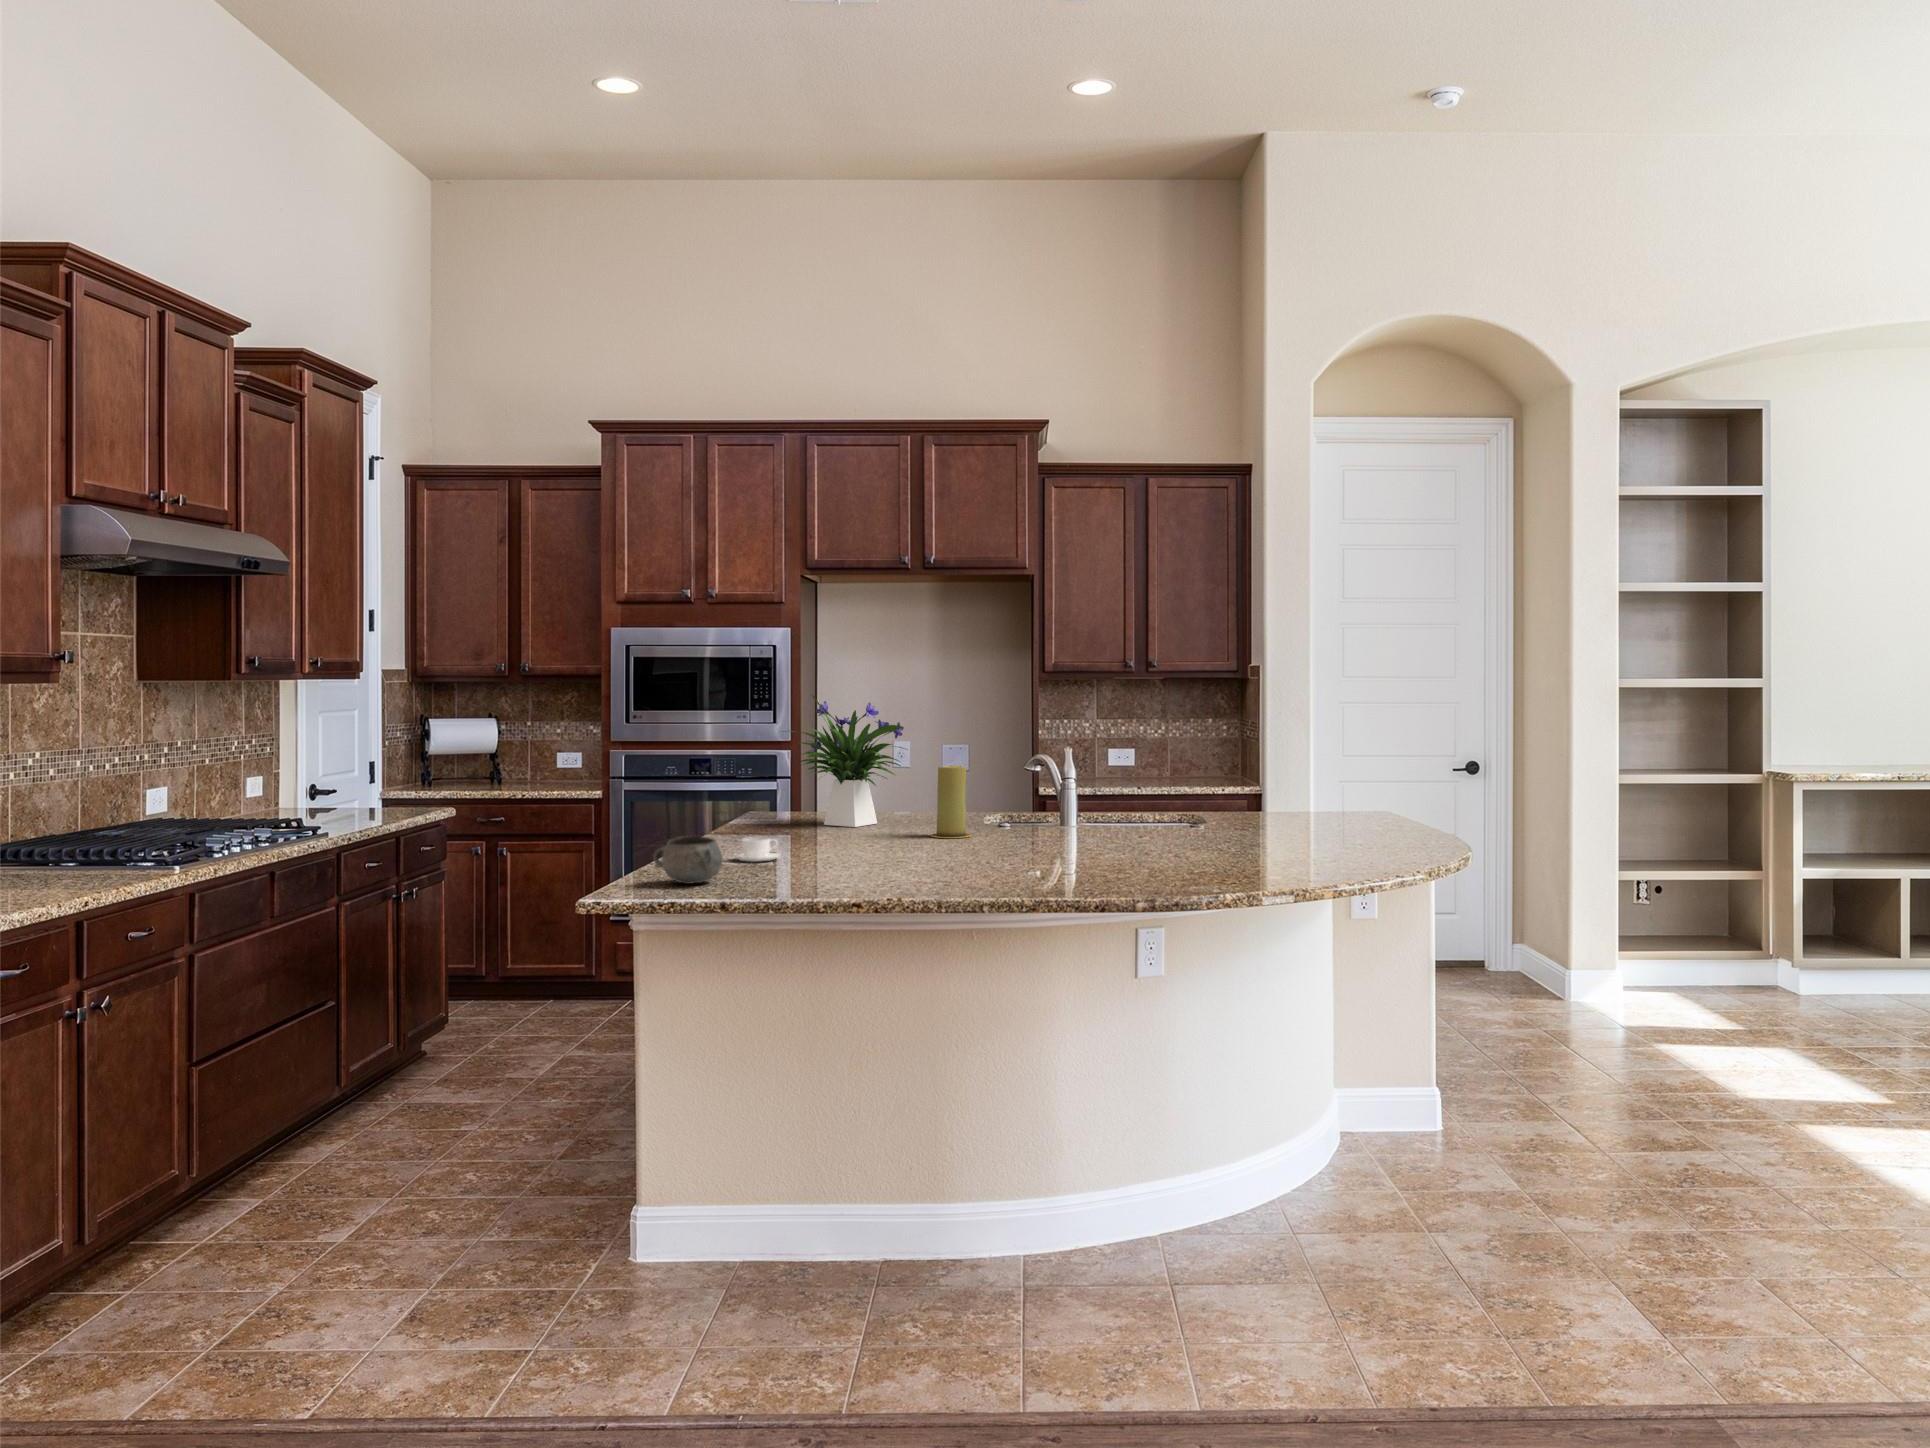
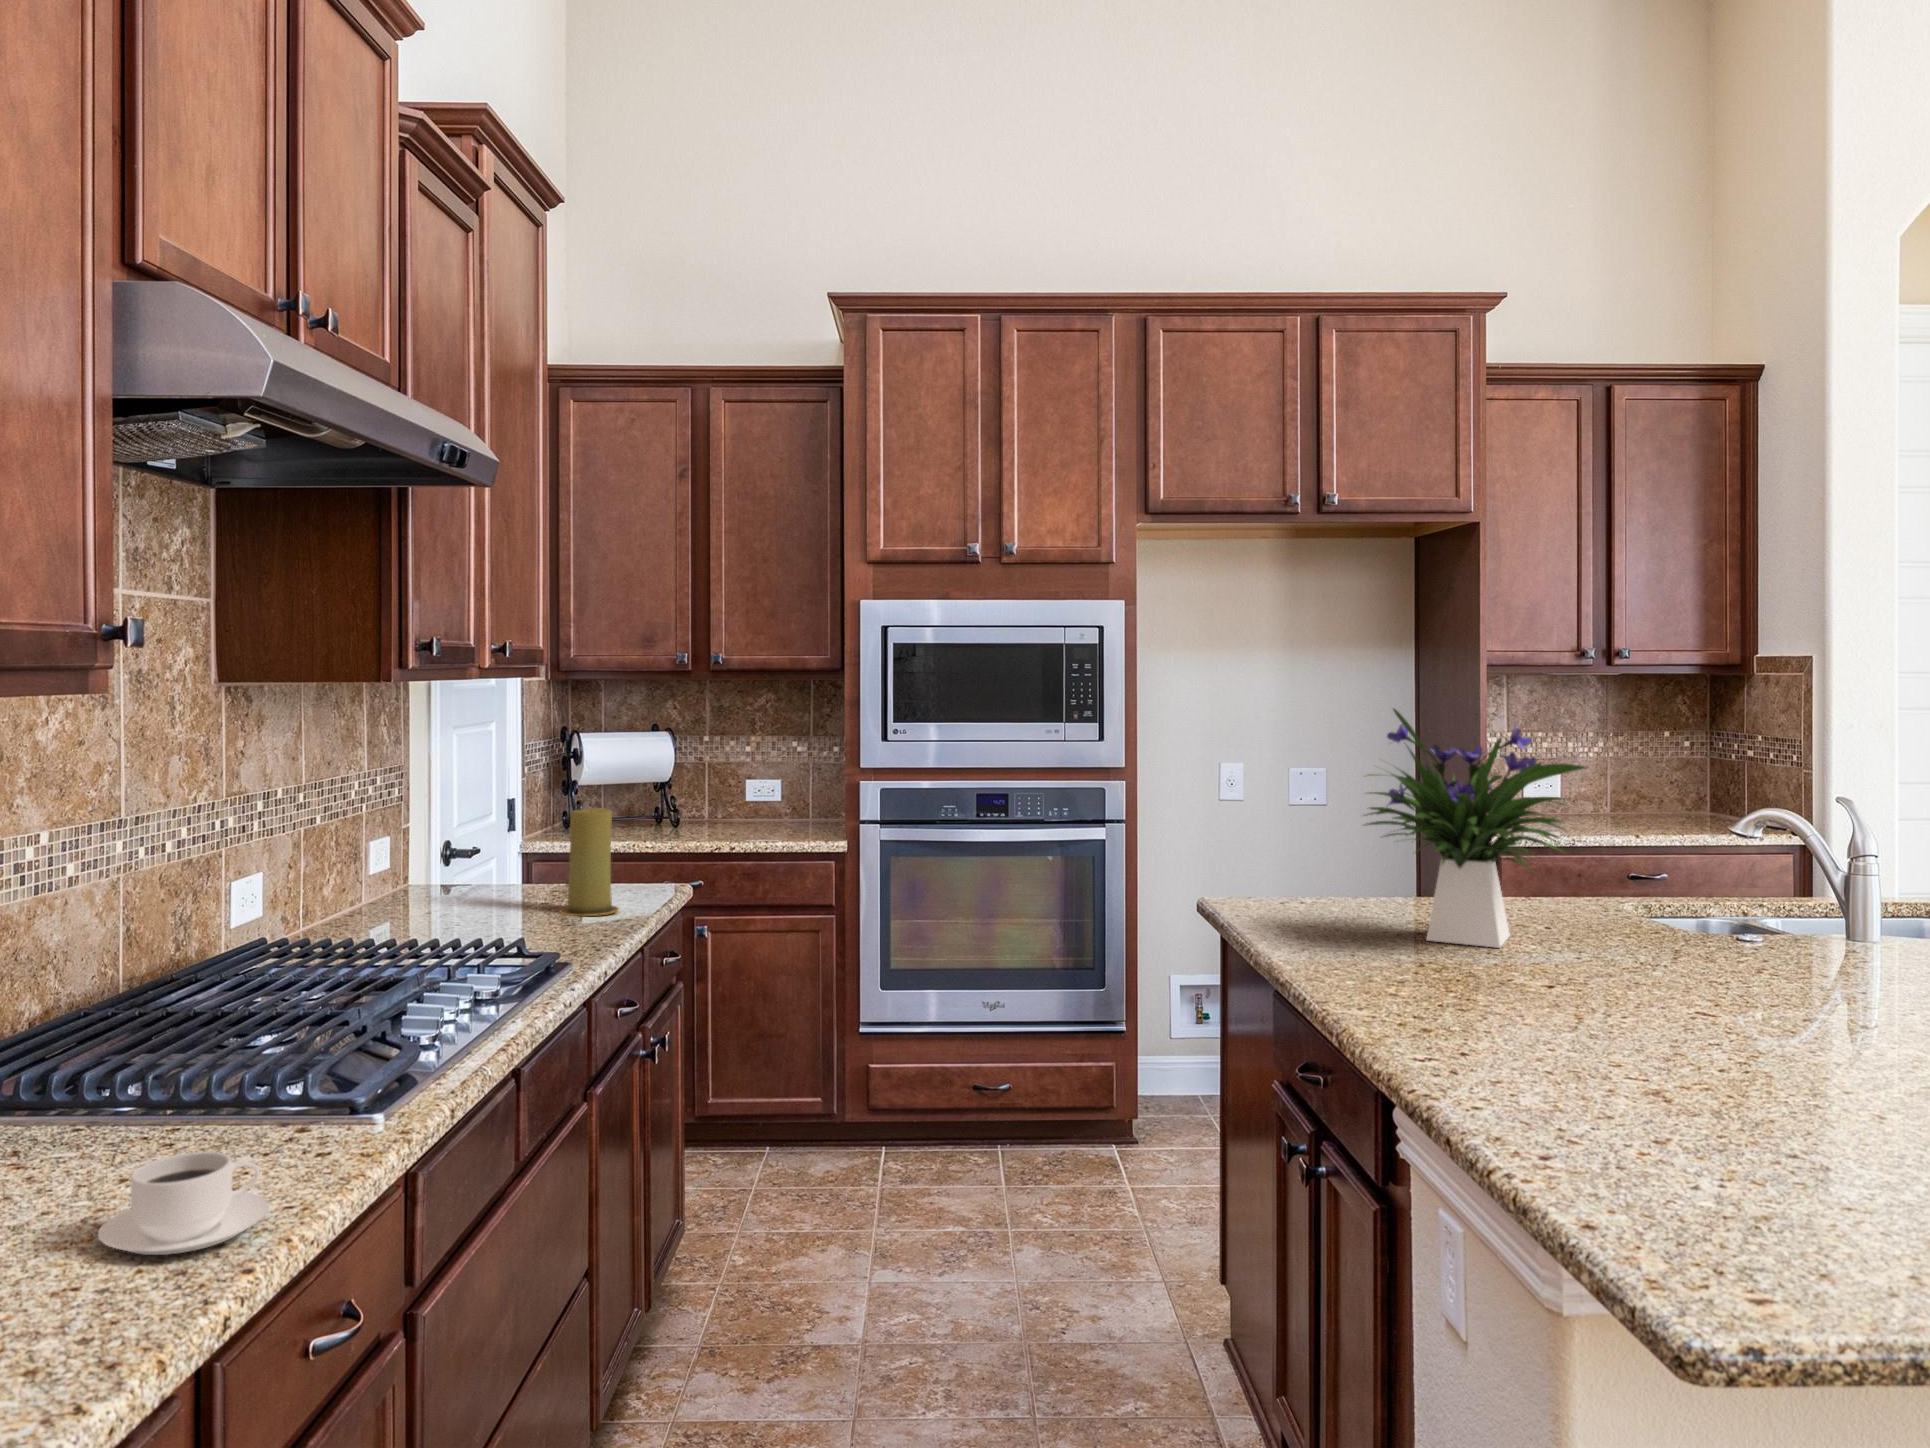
candle: present [931,766,971,838] -> present [560,808,619,916]
decorative bowl: present [653,836,723,884] -> none [1681,1091,1890,1234]
coffee cup: present [734,837,780,862] -> present [98,1152,269,1255]

